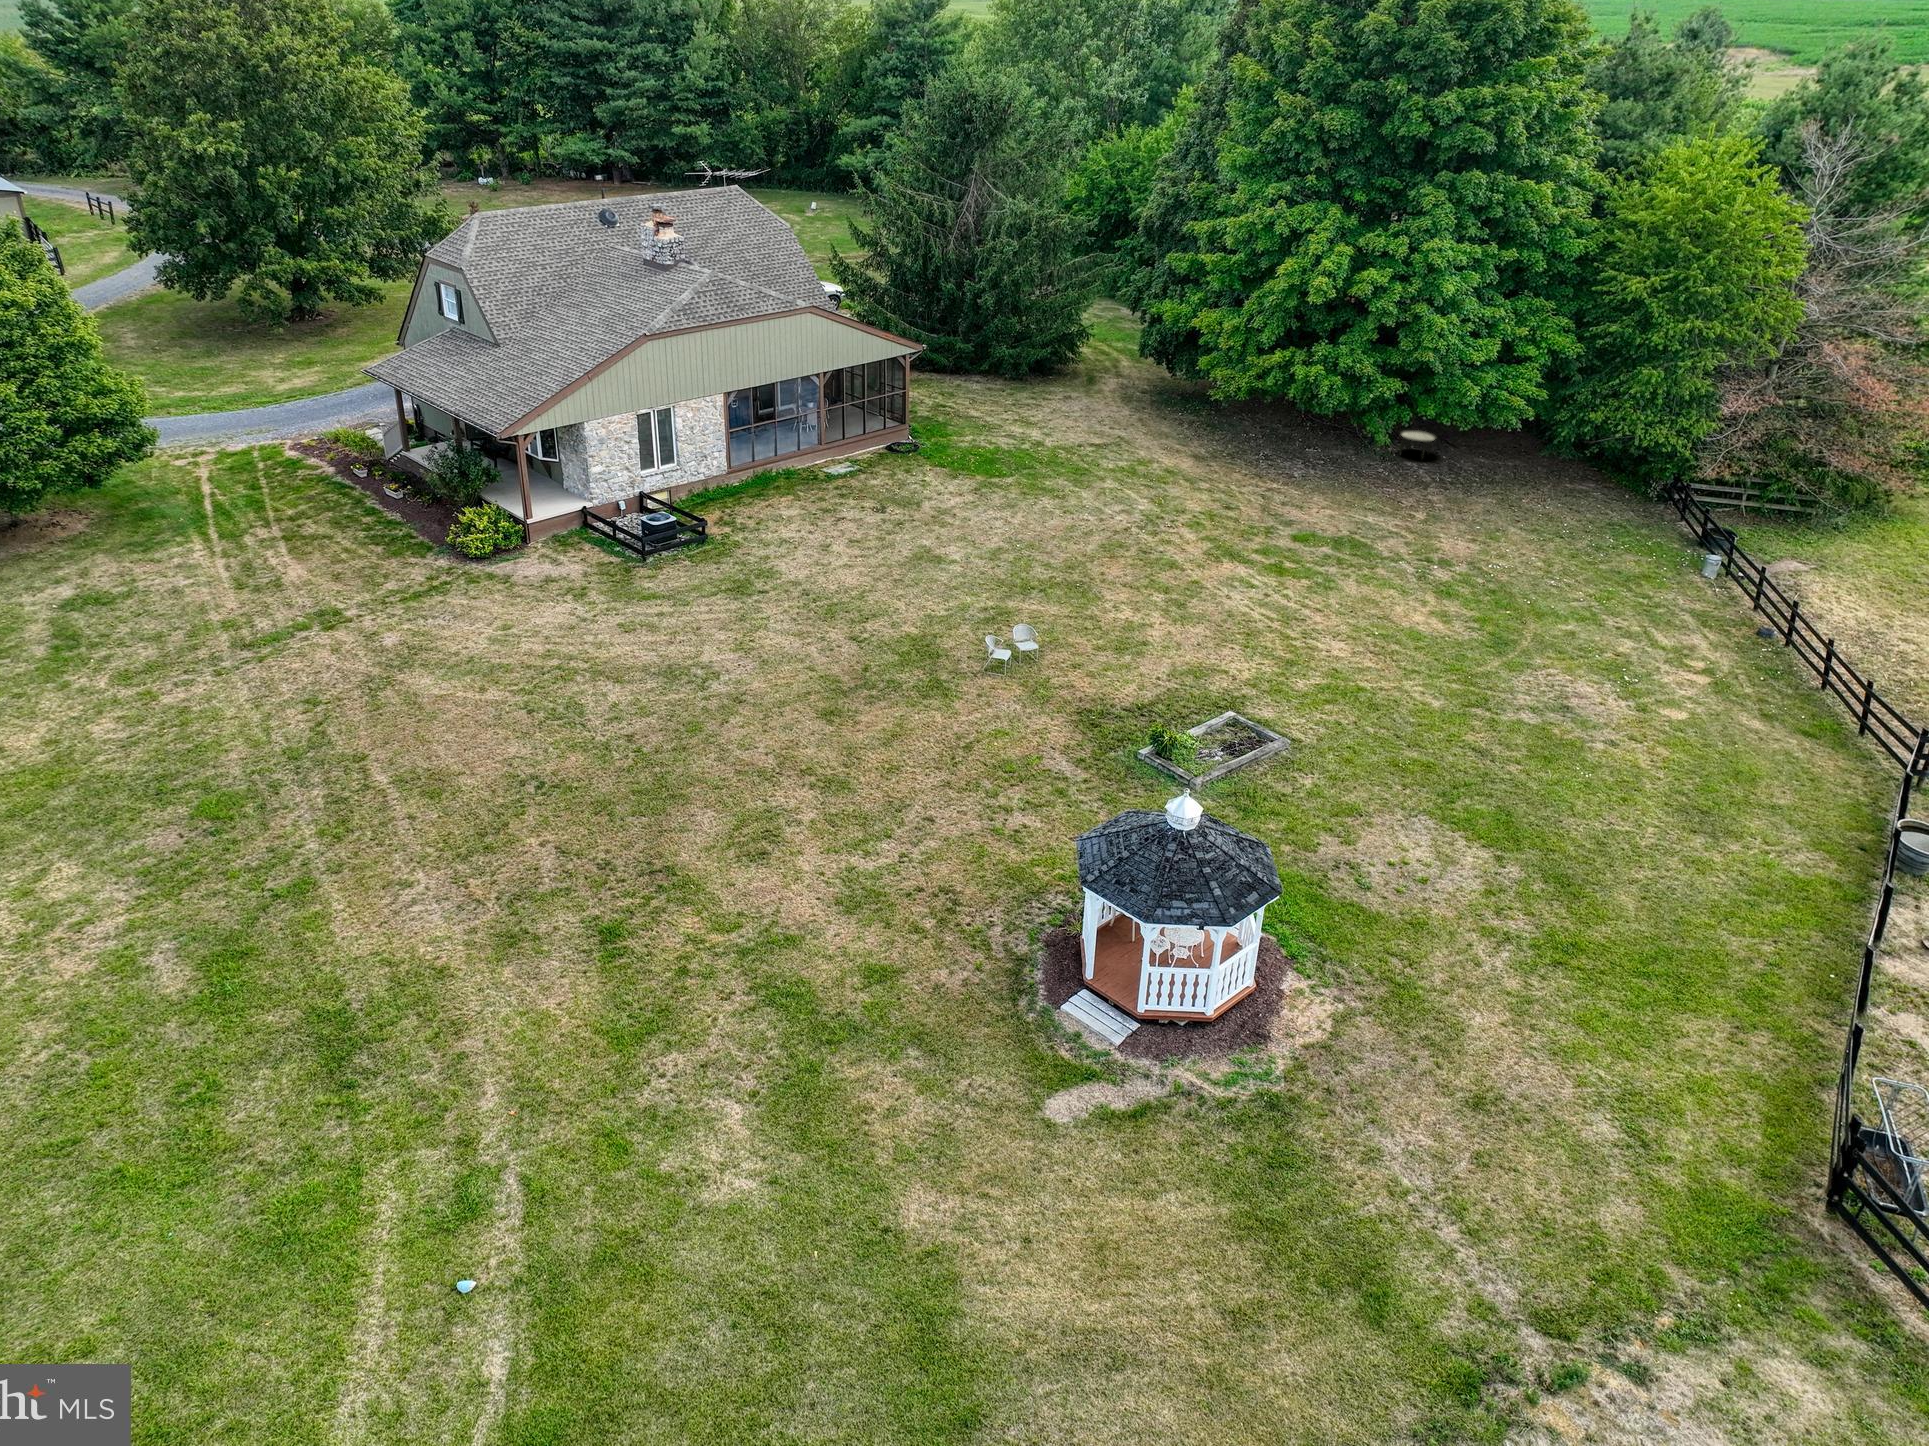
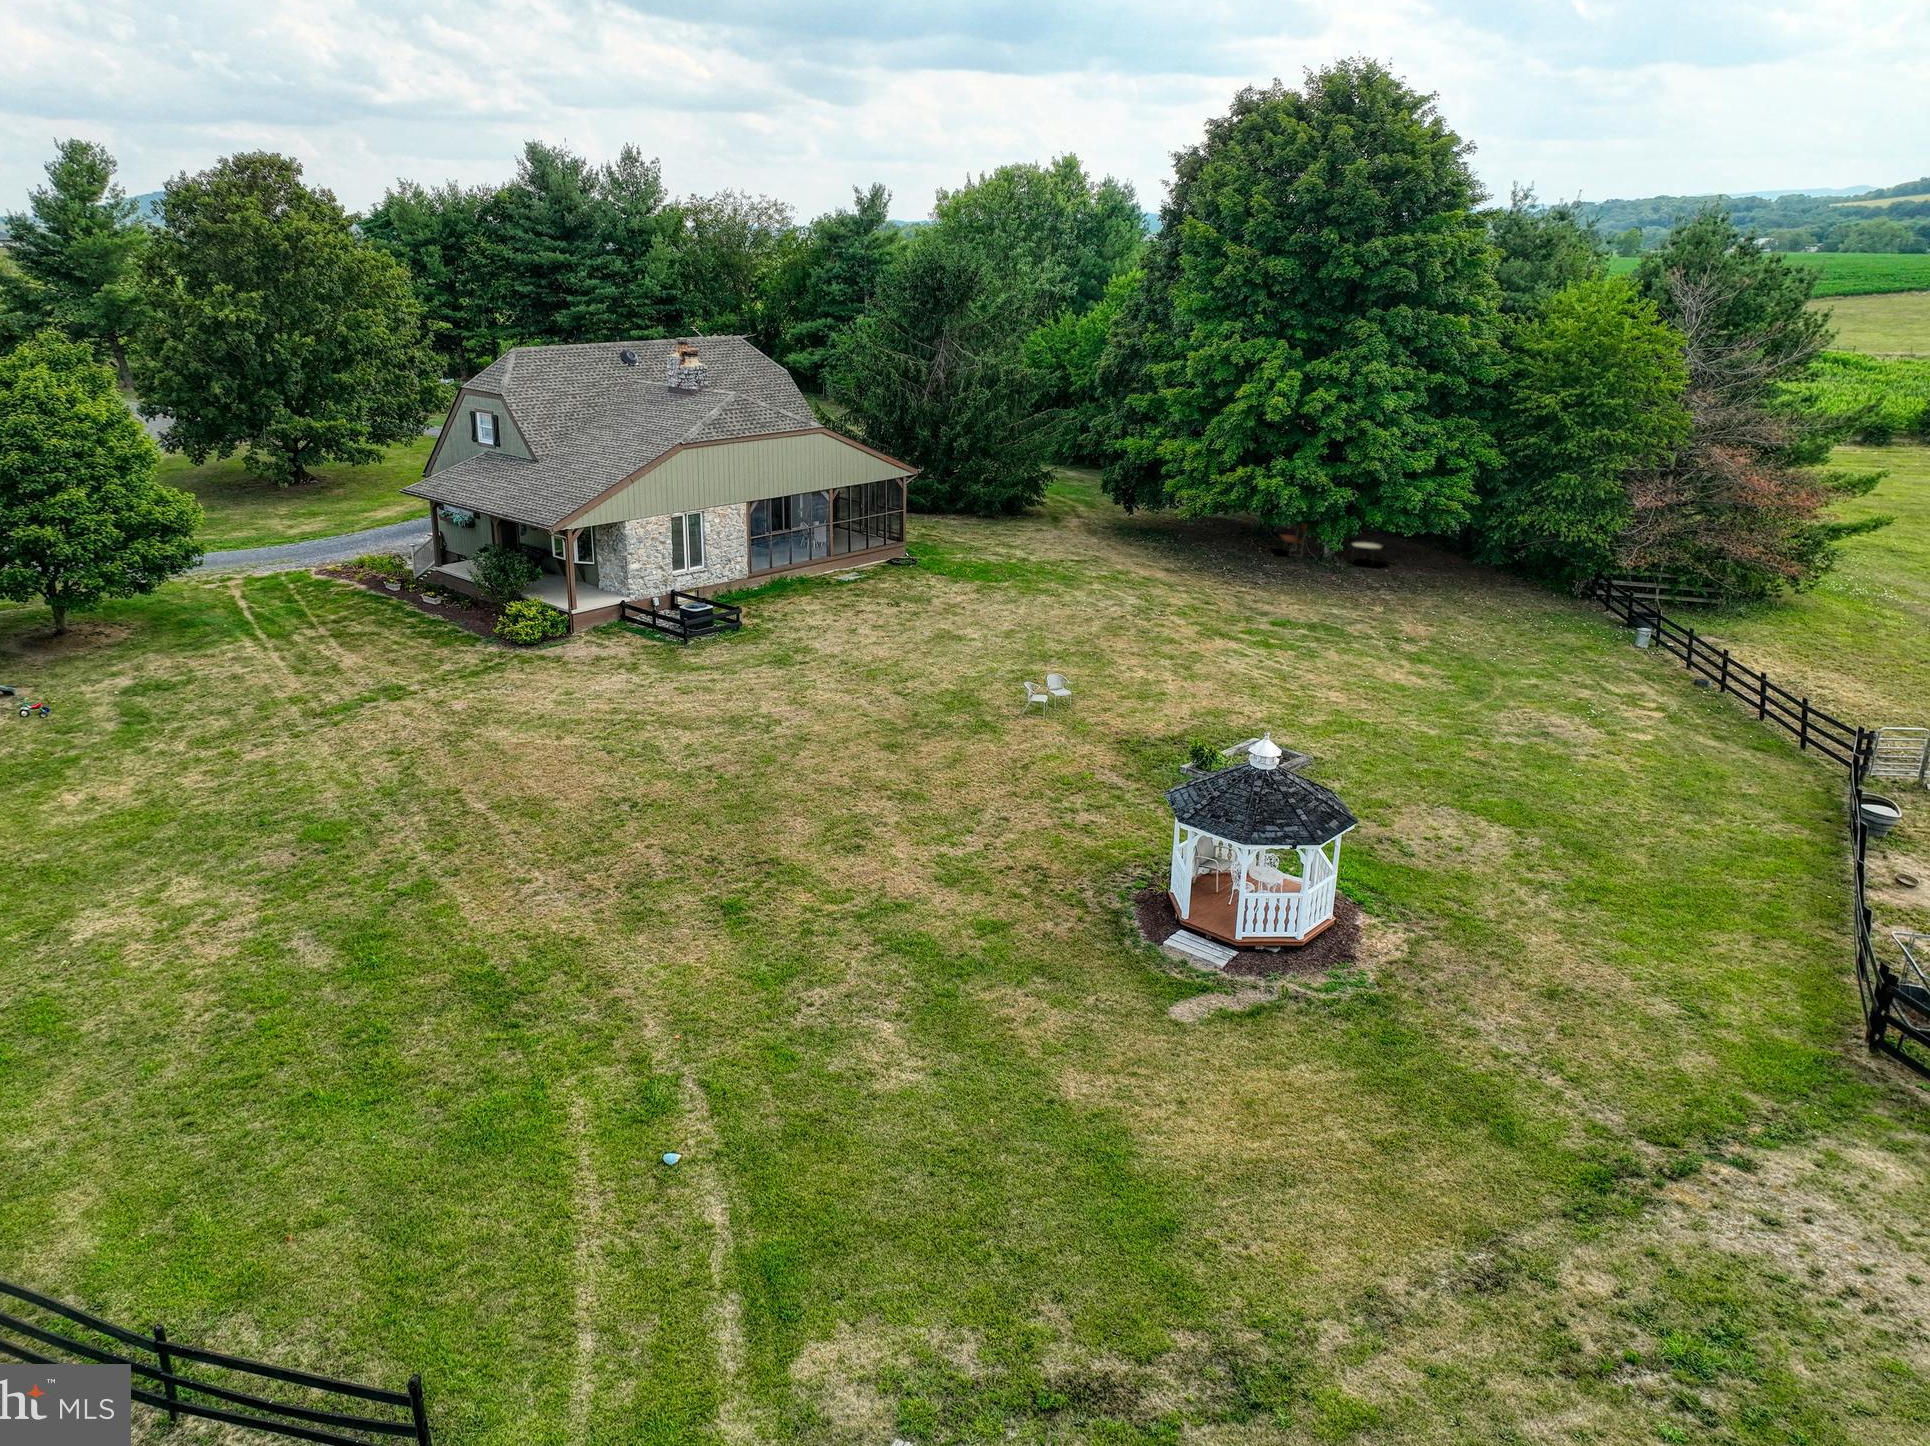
bench: none [1324,398,1354,444] -> present [1280,524,1306,557]

